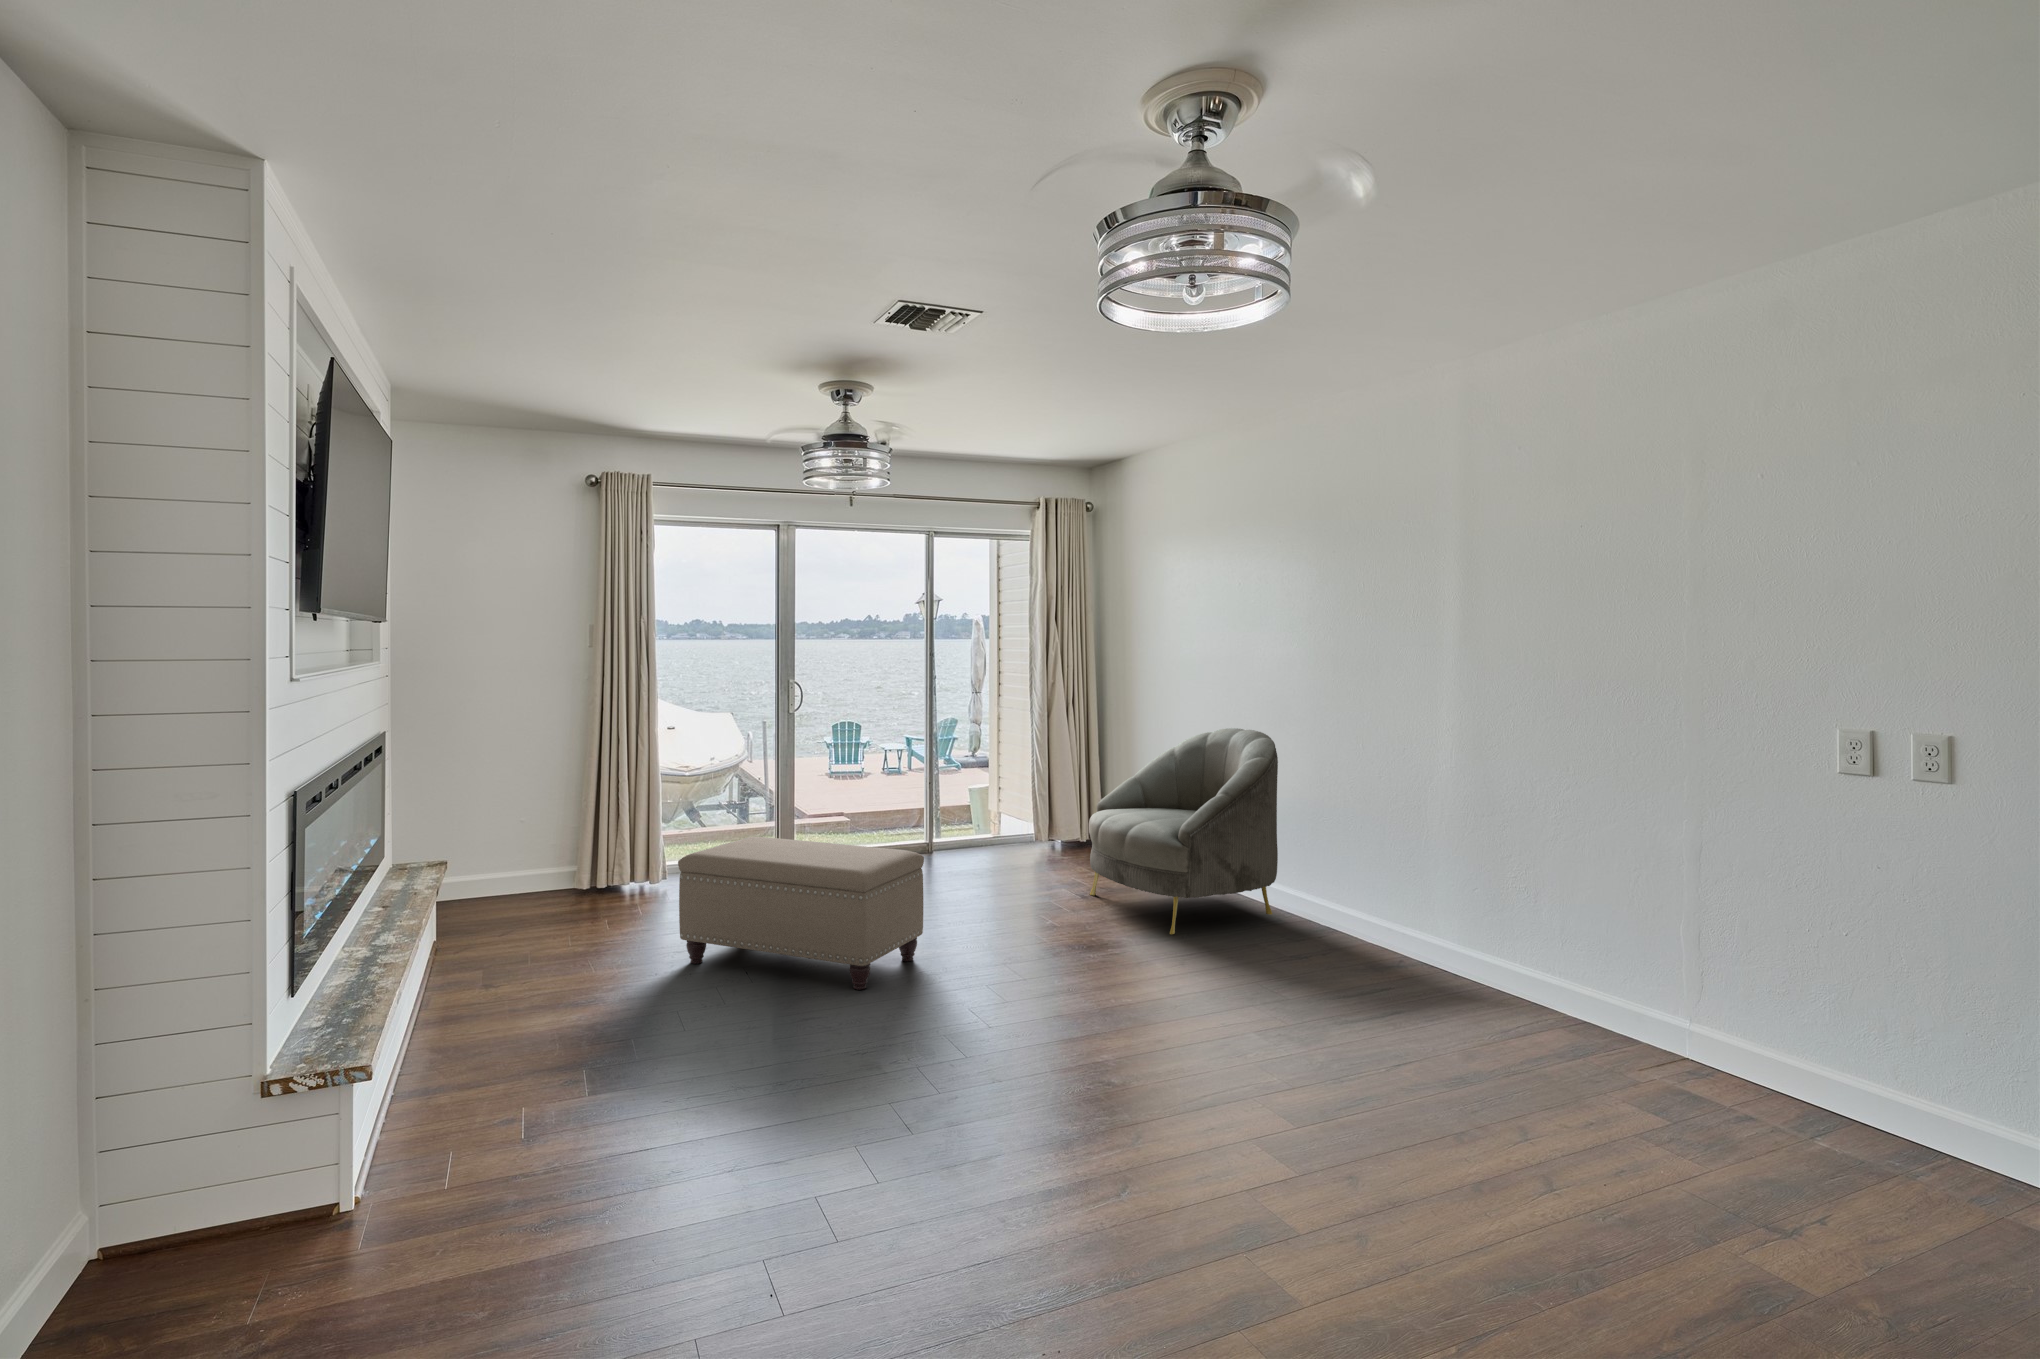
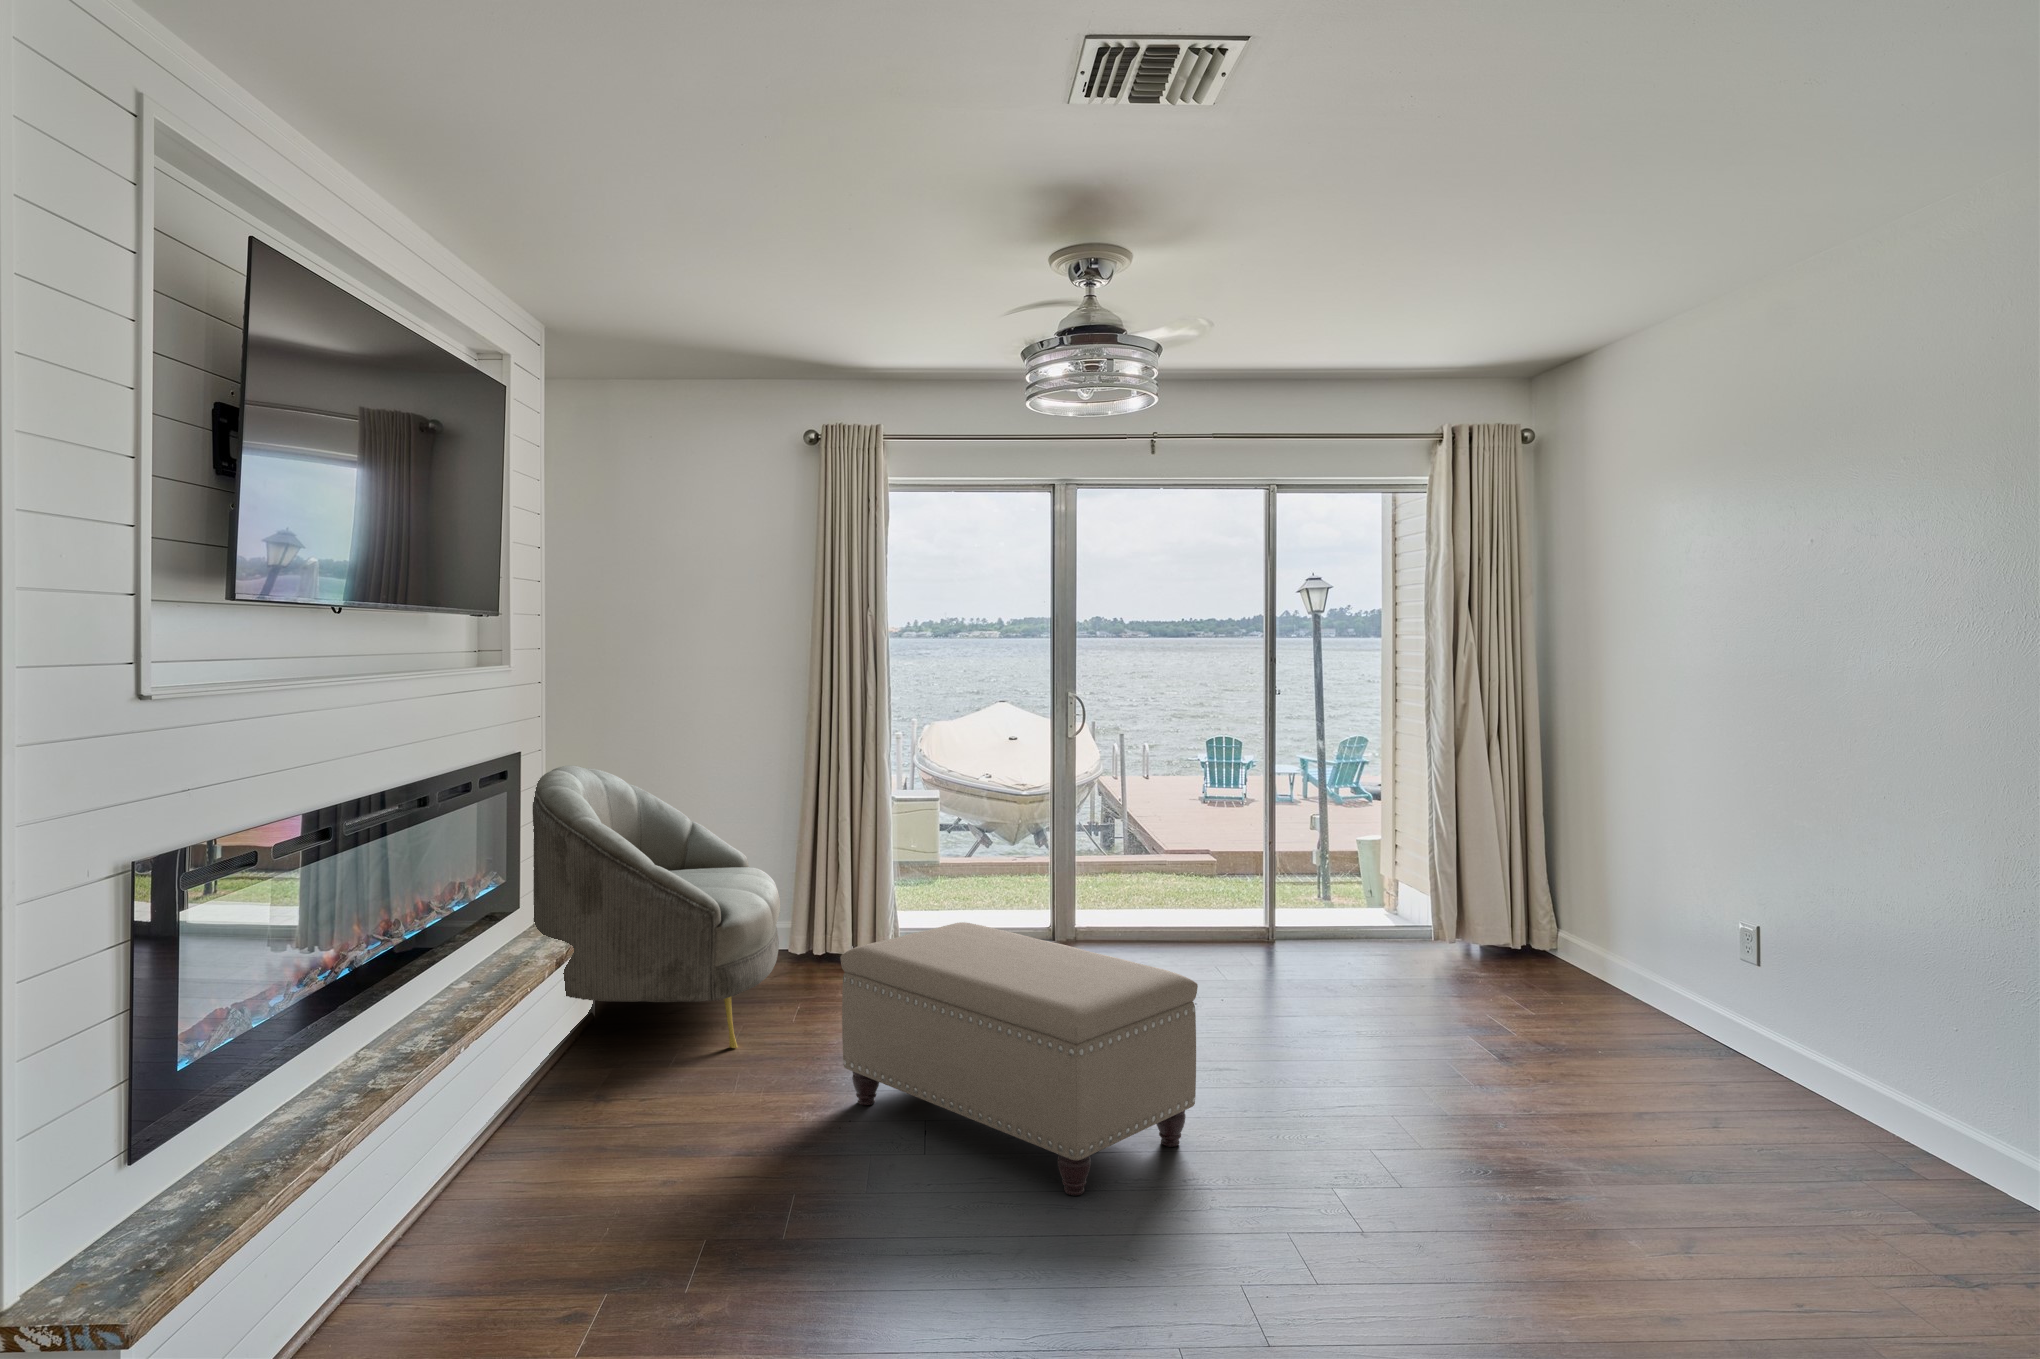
armchair: present [1089,728,1278,934] -> present [533,765,780,1048]

